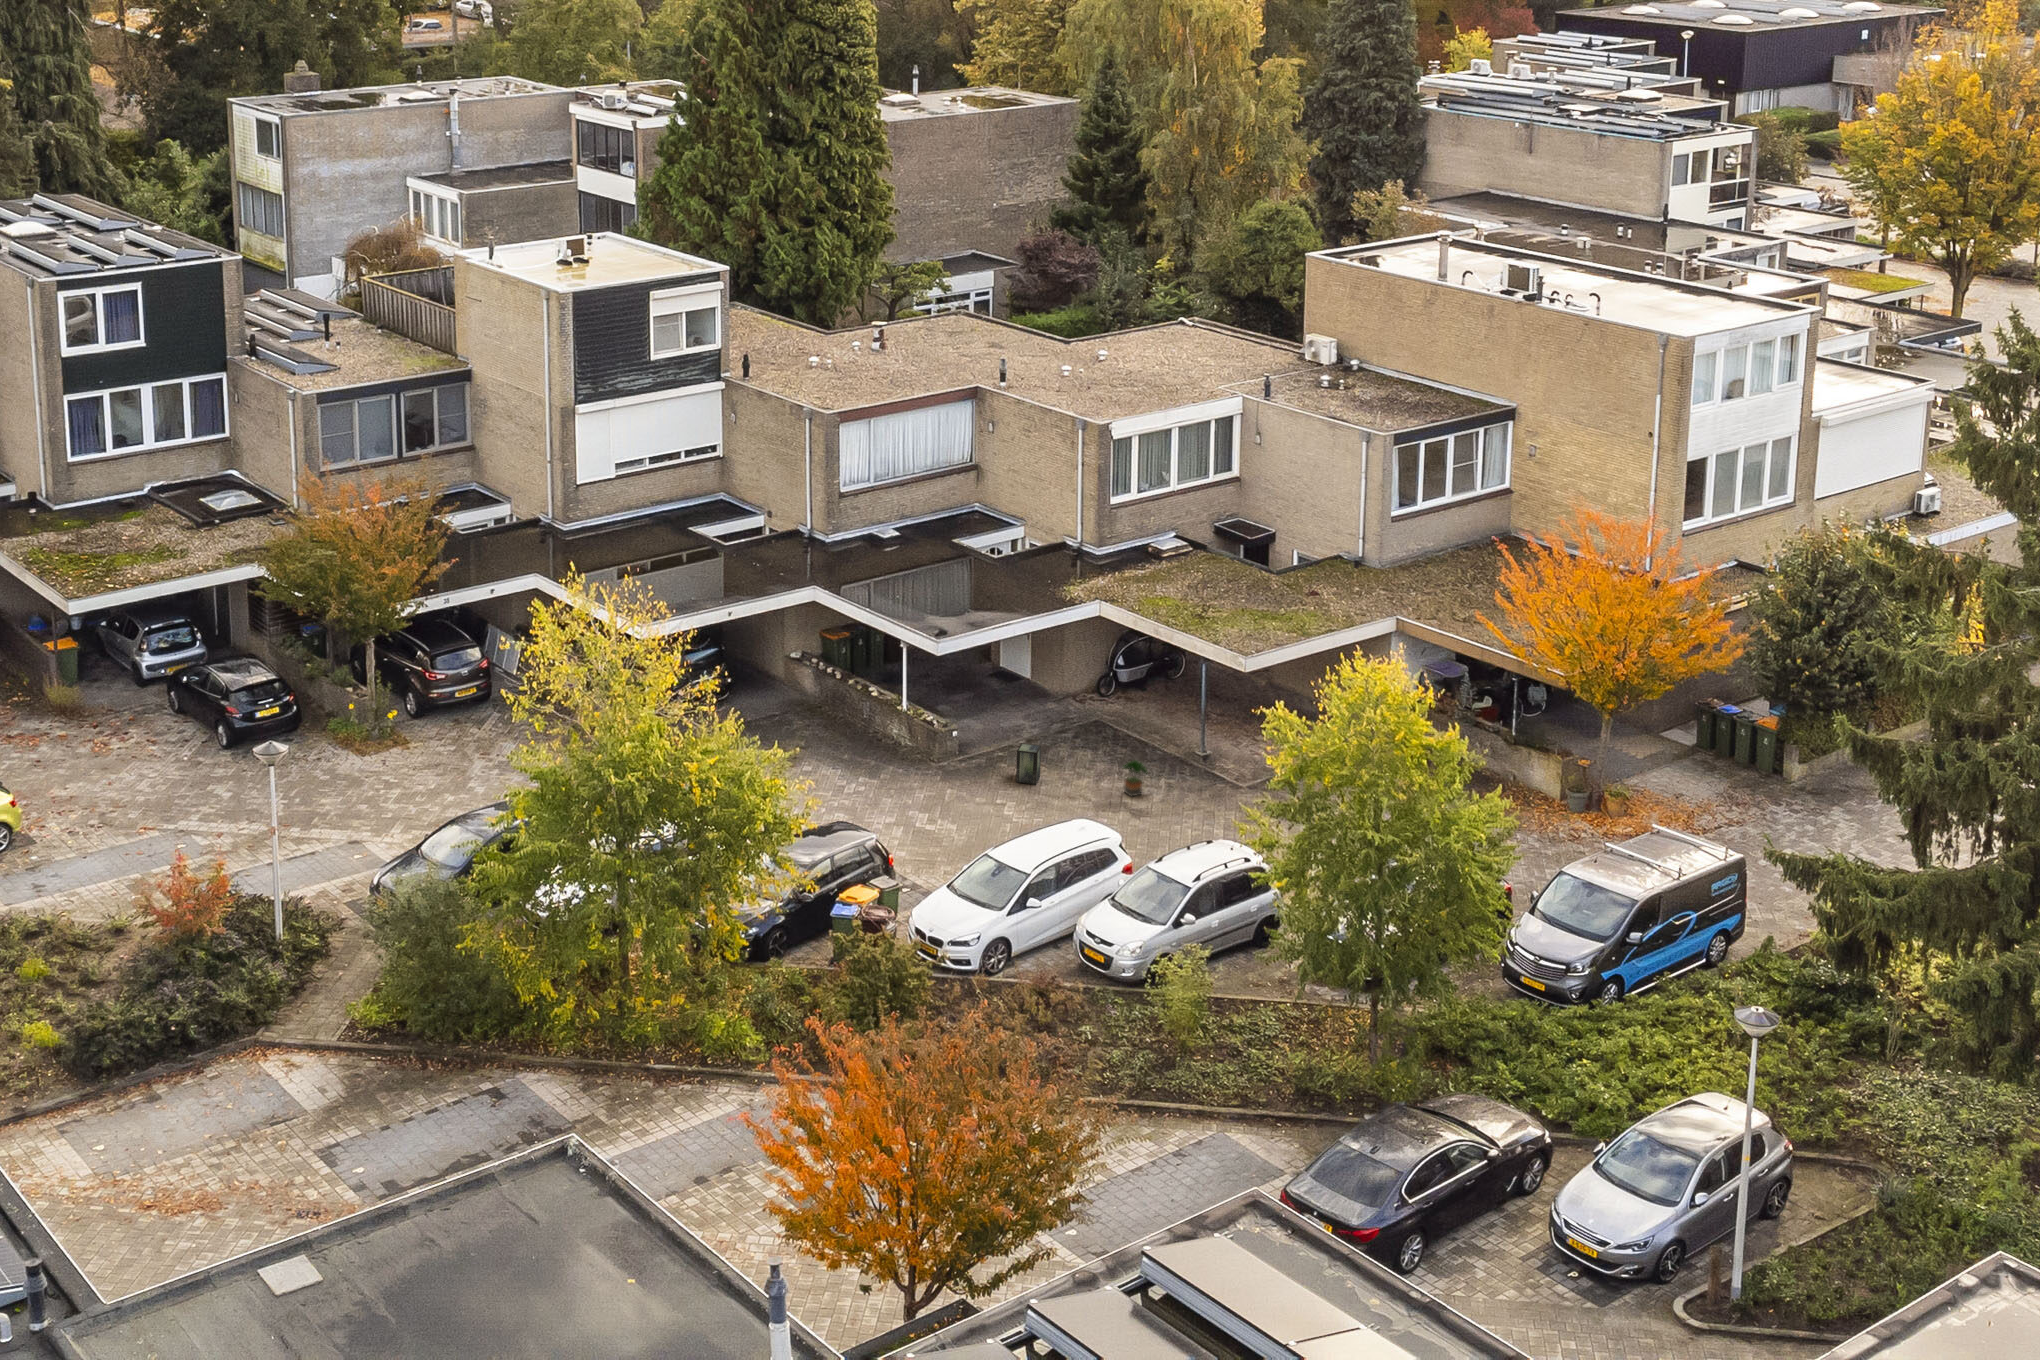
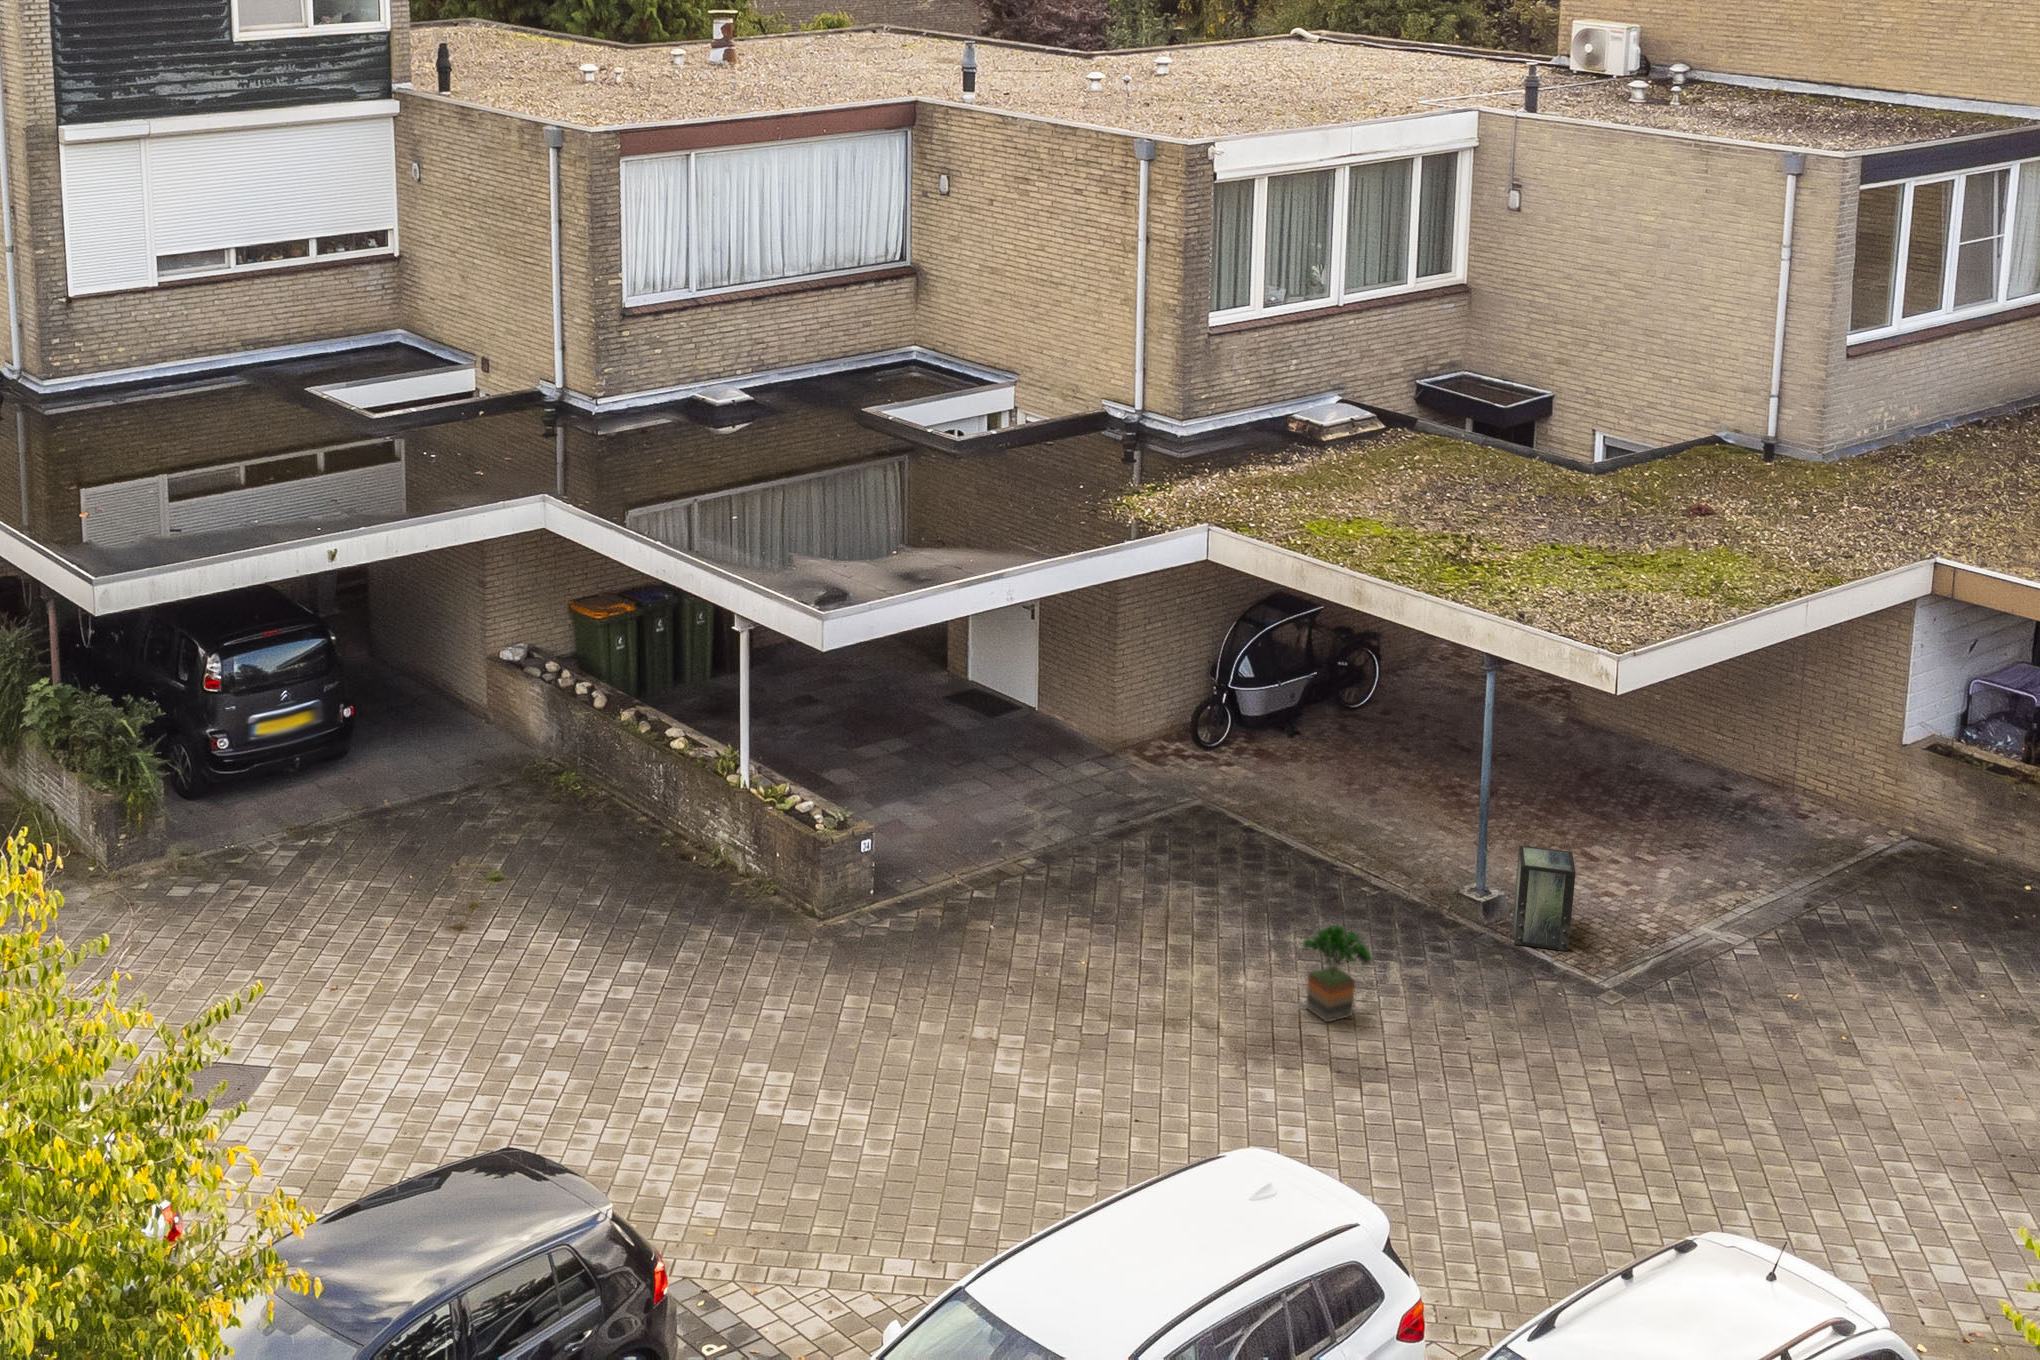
storage box: present [1016,743,1041,785] -> present [1513,846,1576,951]

